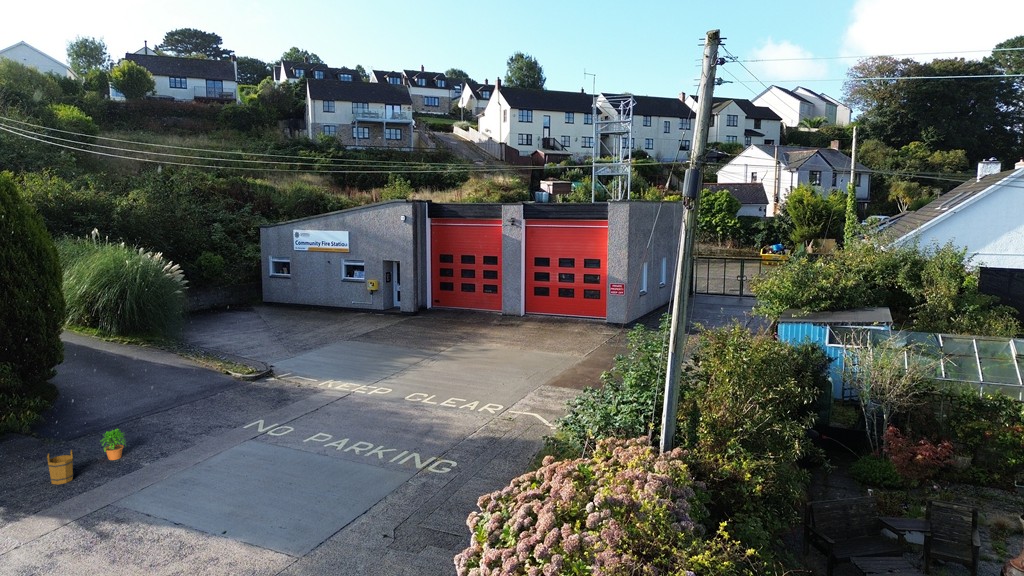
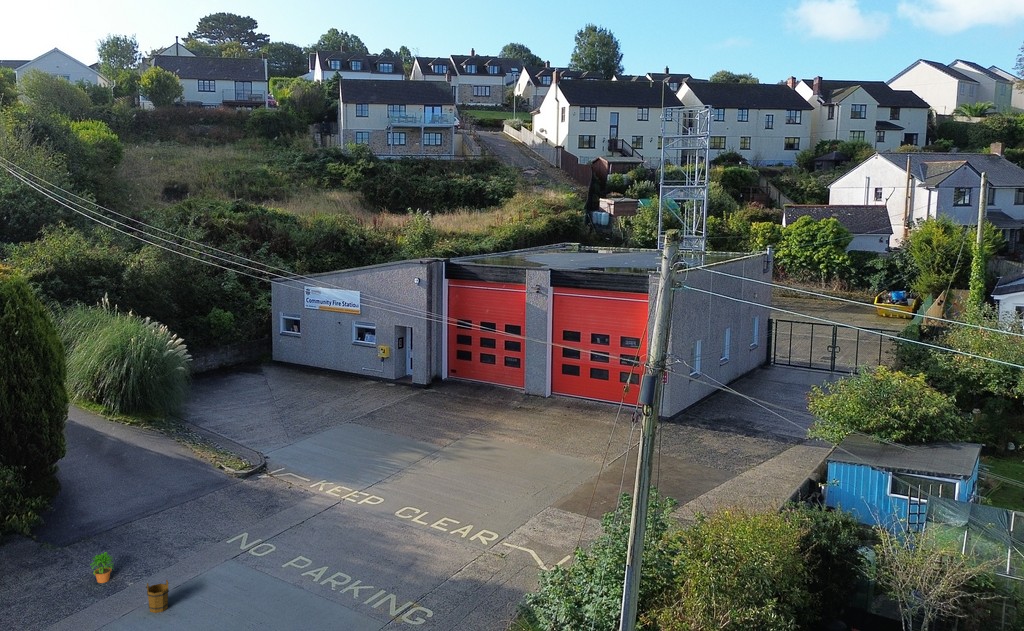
bucket: present [46,450,74,484] -> present [146,580,169,613]

